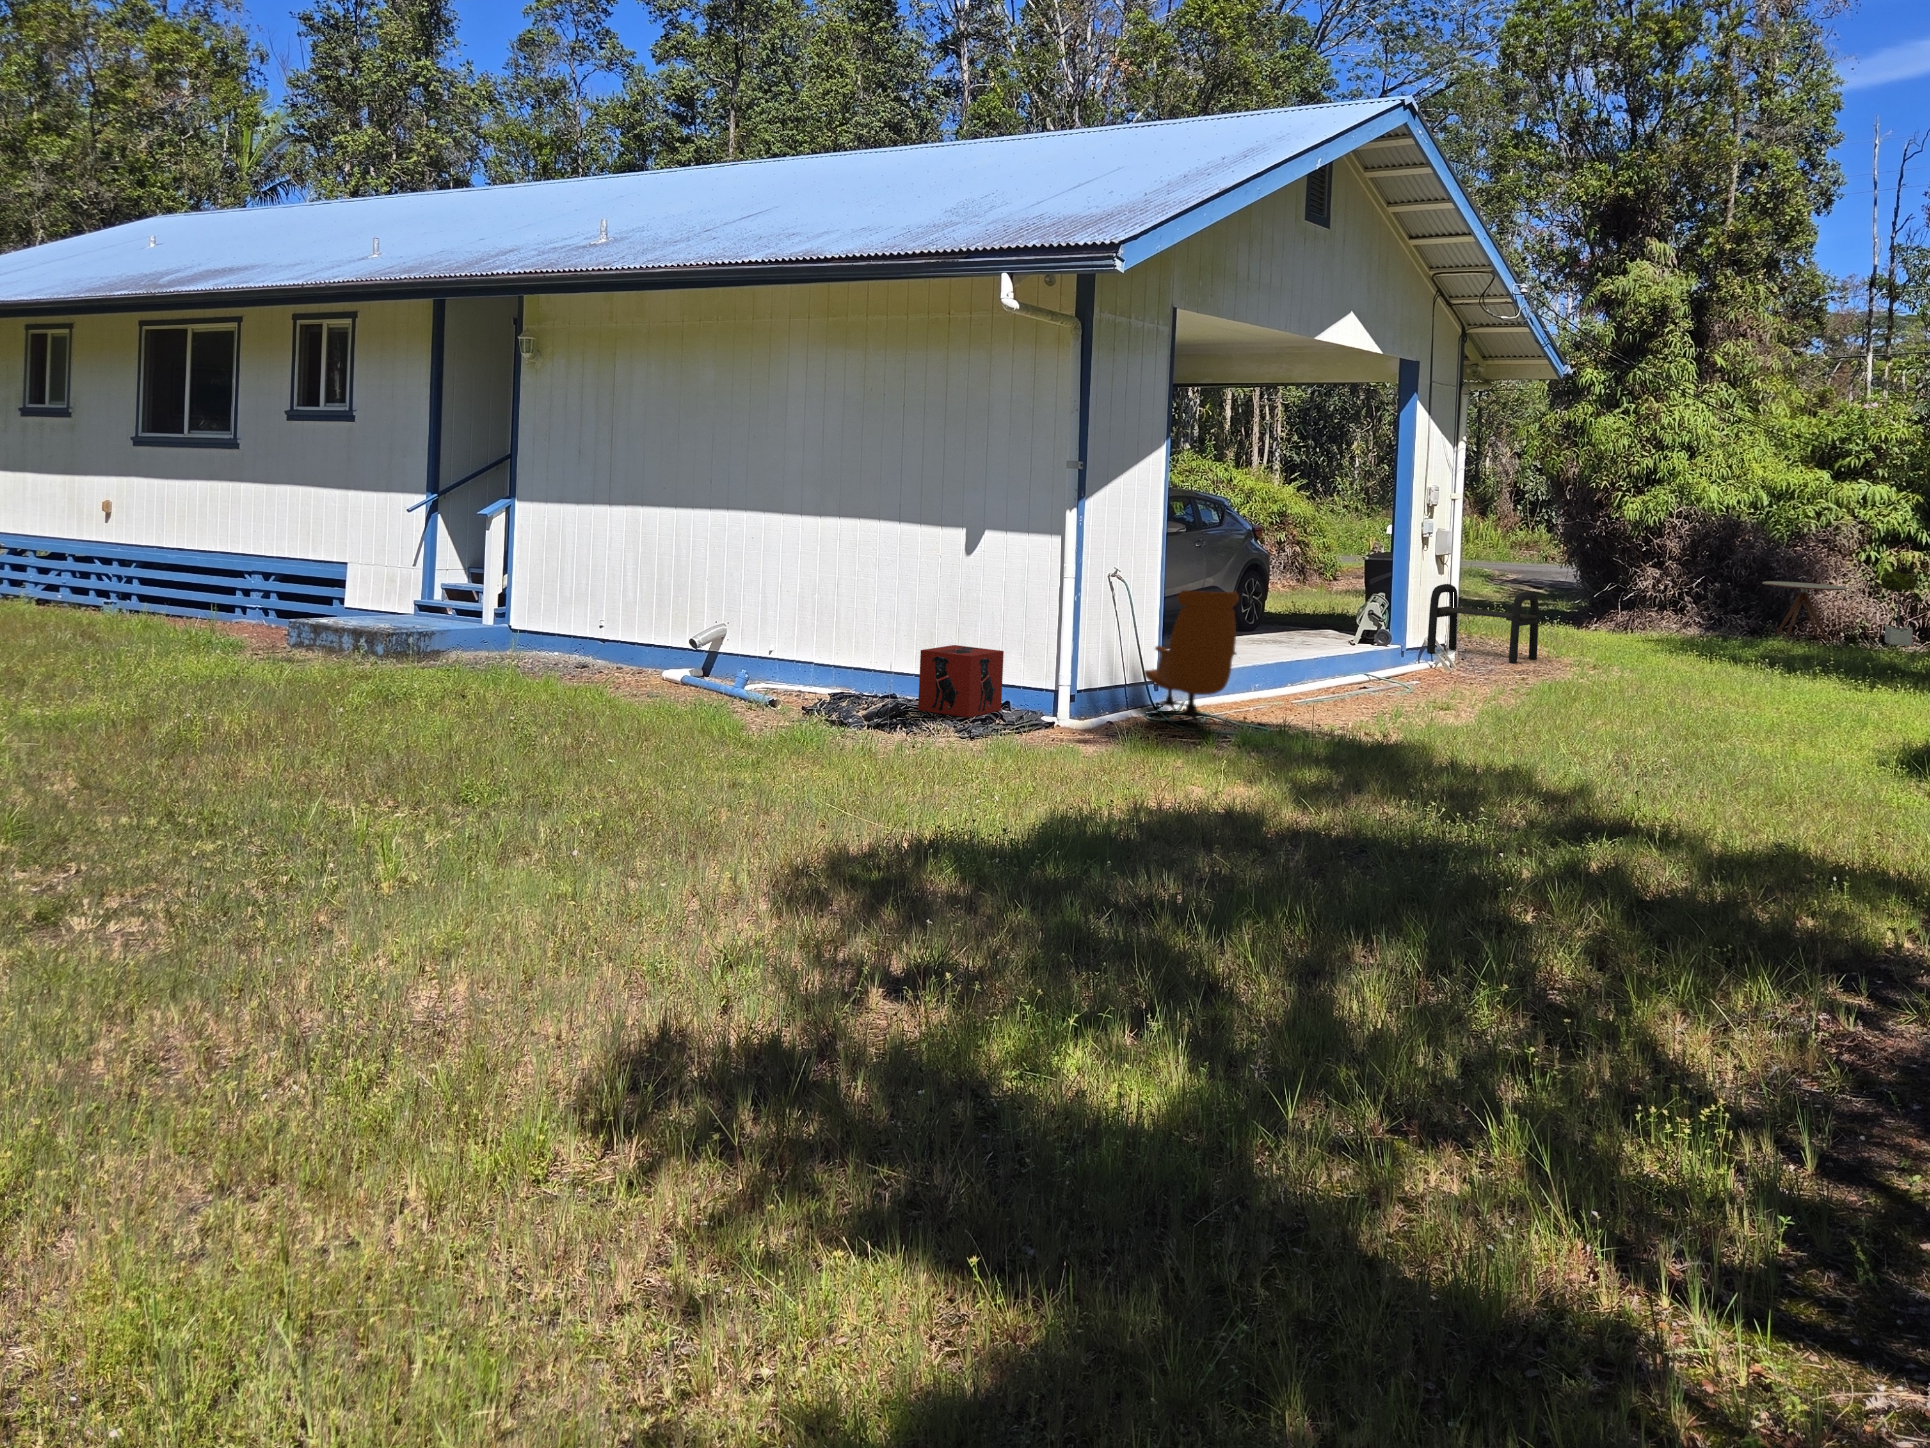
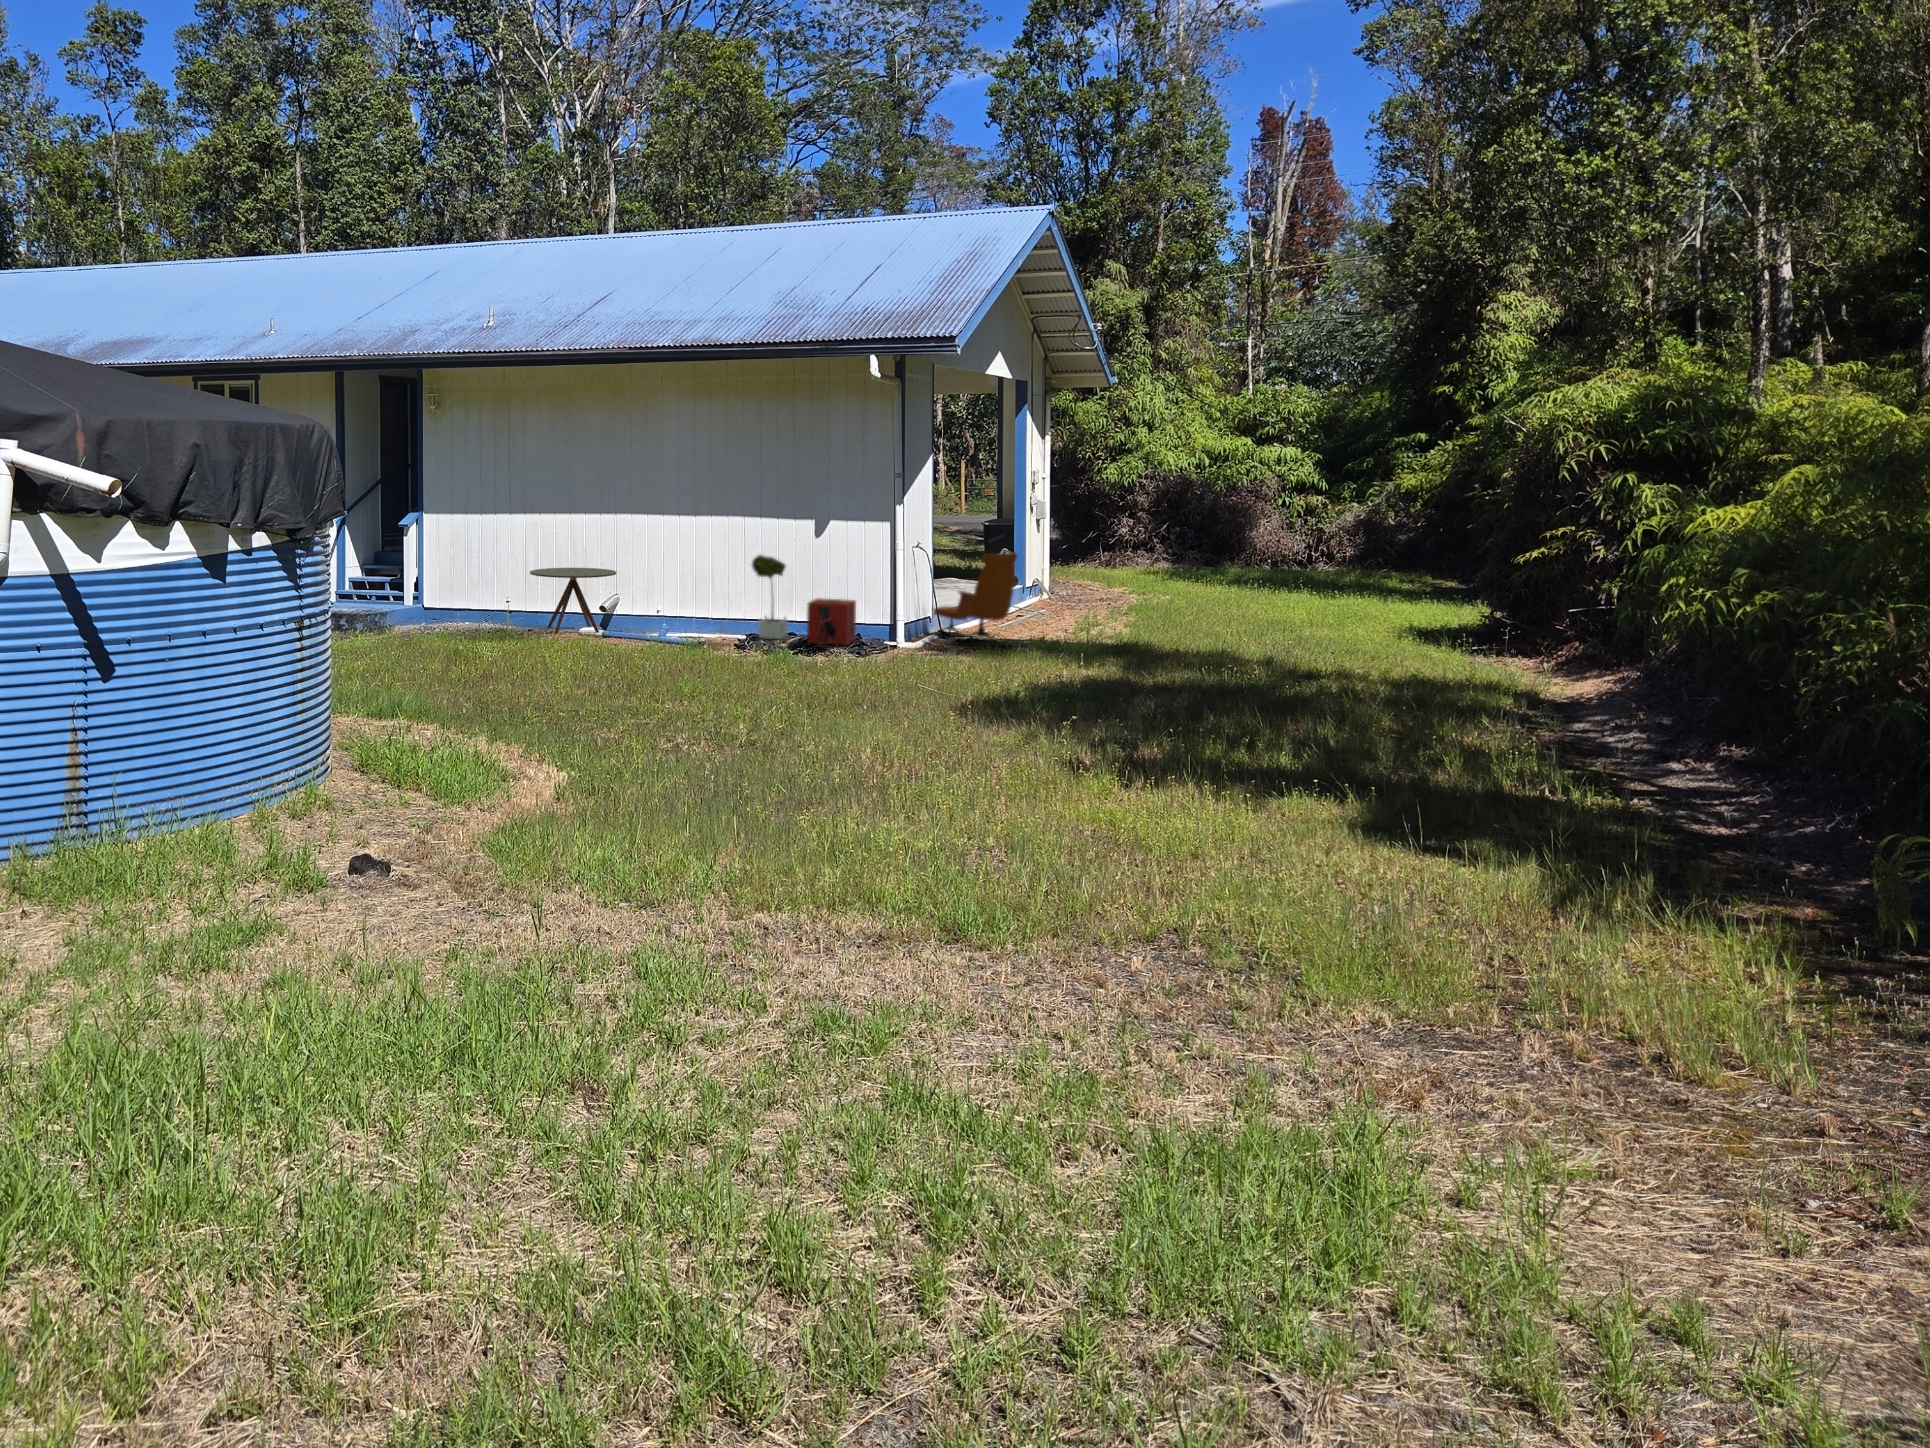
potted tree: present [1880,570,1916,646] -> present [752,555,787,639]
round table: present [1763,581,1847,640] -> present [530,568,616,633]
bench: present [1427,584,1539,663] -> none [1032,538,1108,591]

